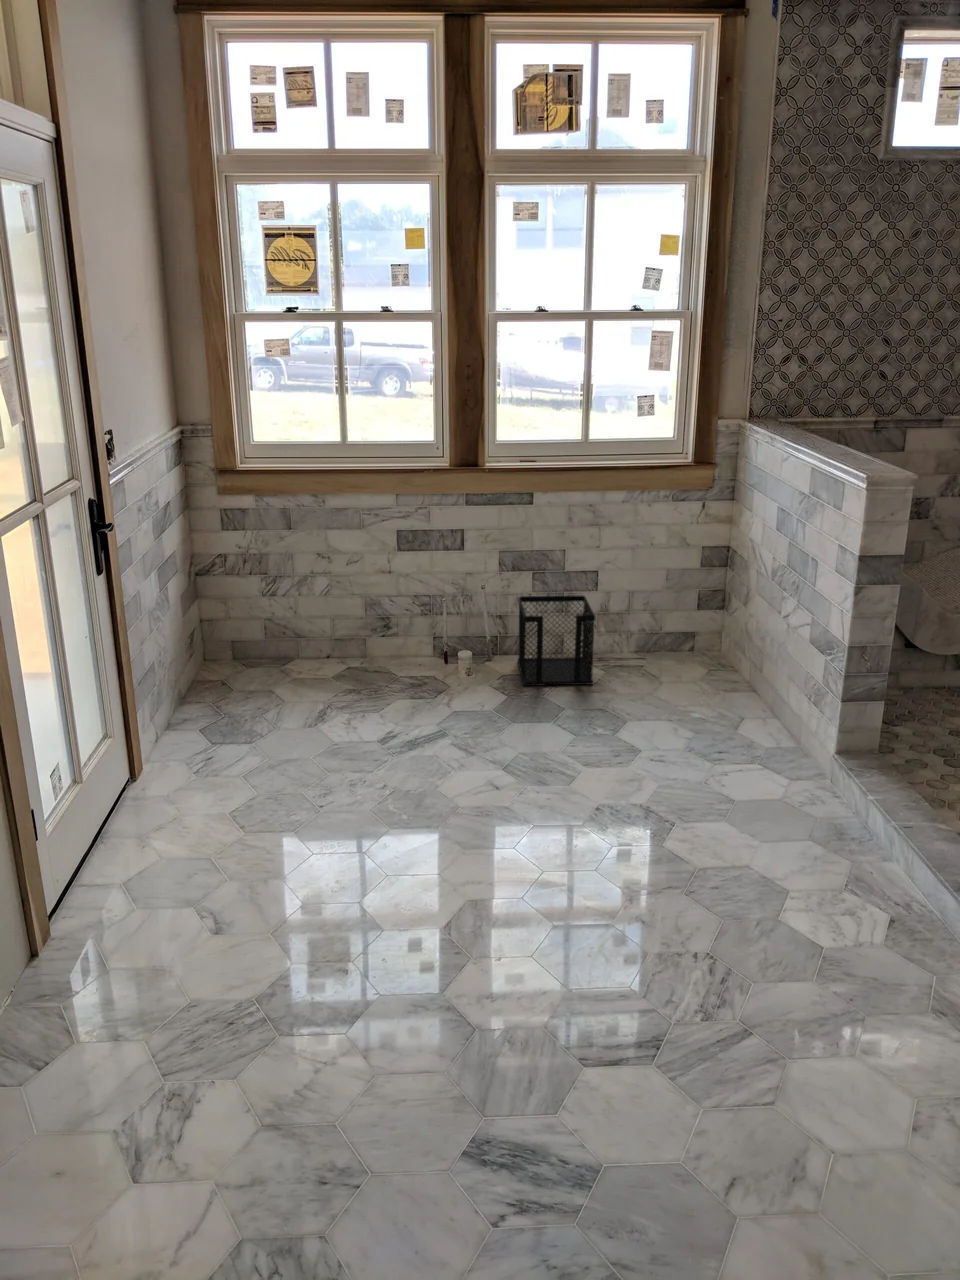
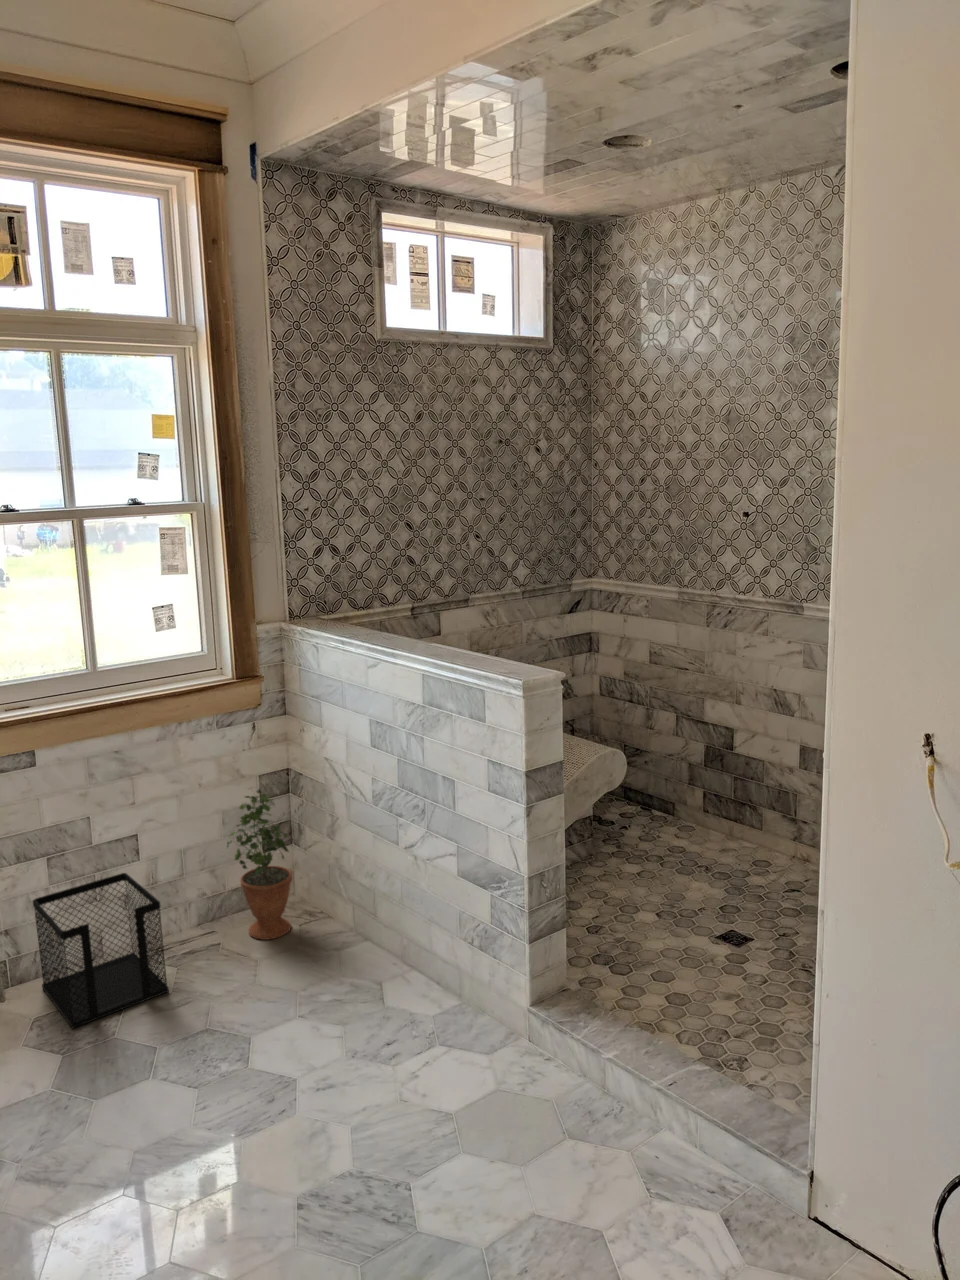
potted plant: none [660,553,711,676] -> present [227,789,292,940]

